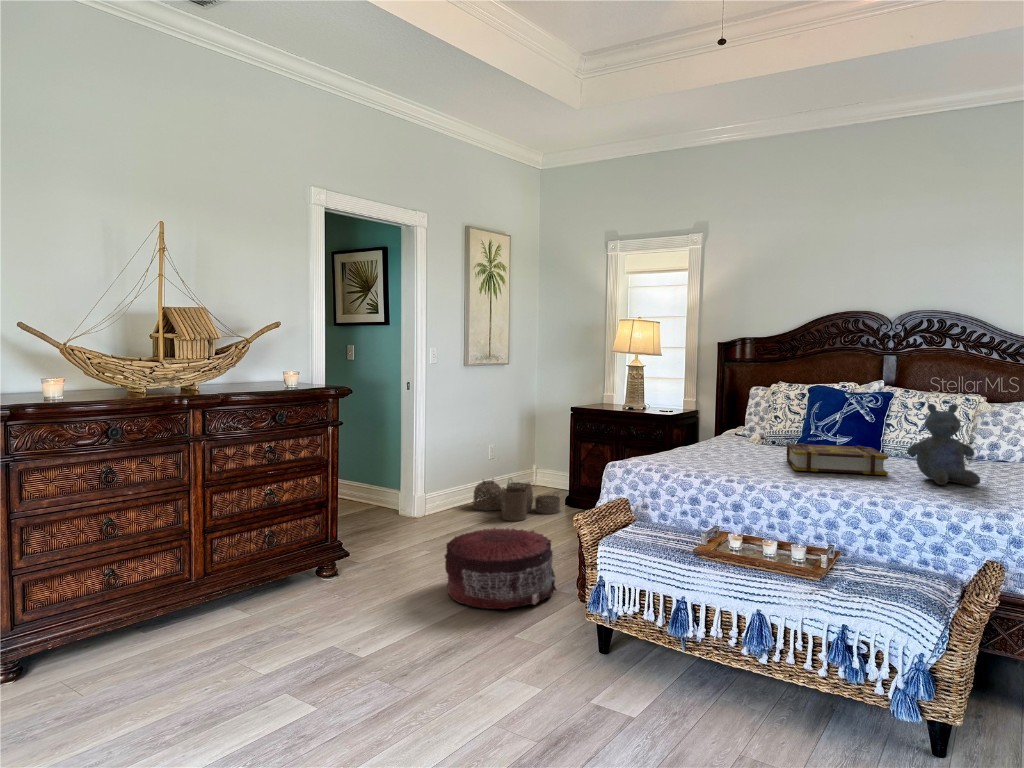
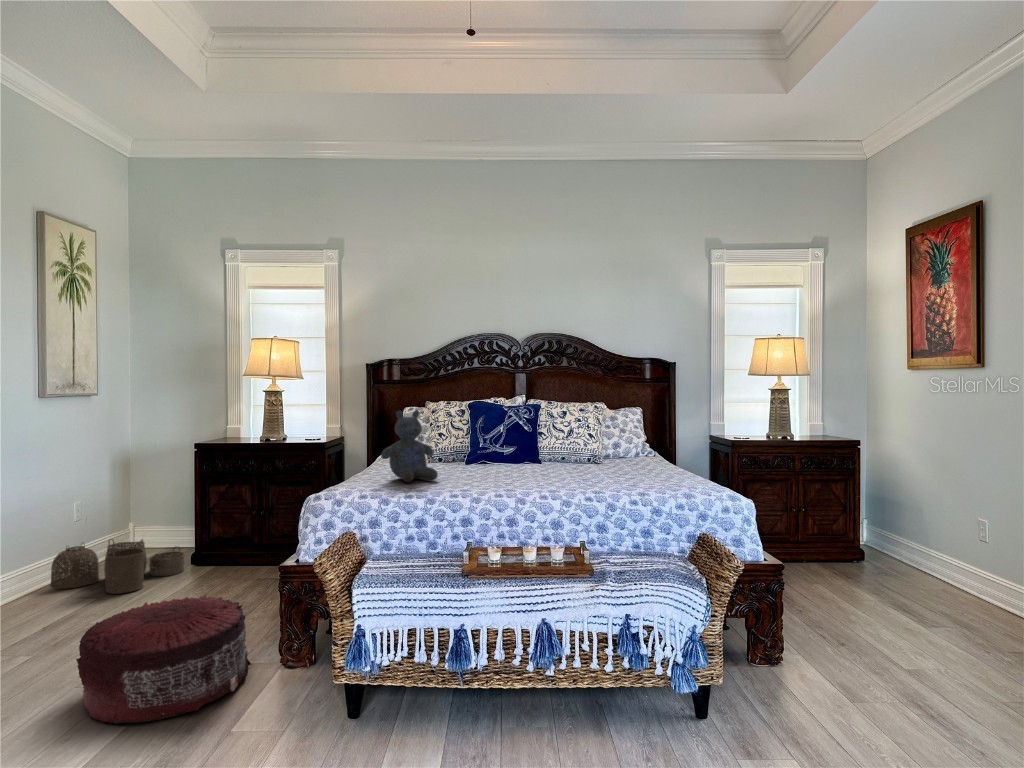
stuffed bear: present [907,404,980,486] -> present [381,410,438,482]
book: present [787,443,888,475] -> none [476,452,570,479]

